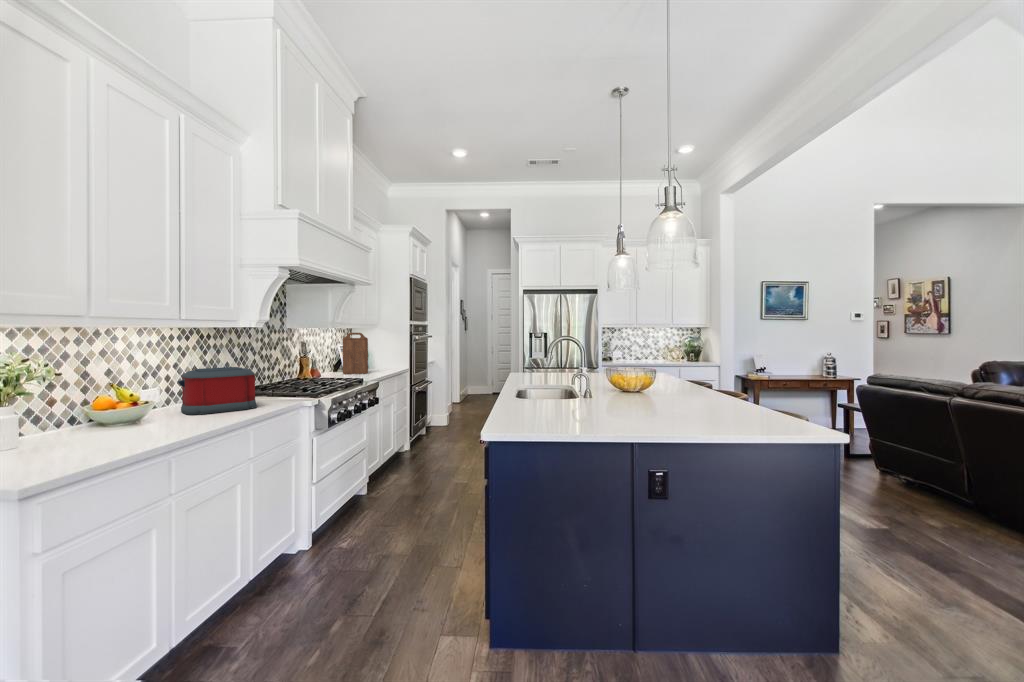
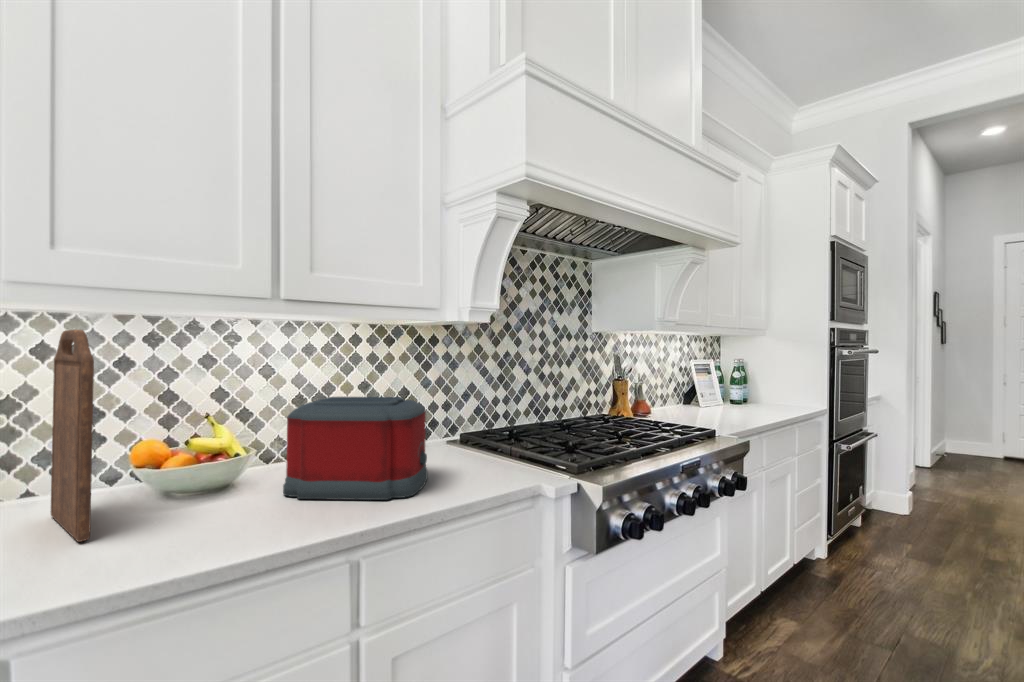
cutting board: present [343,333,368,374] -> present [51,330,94,542]

